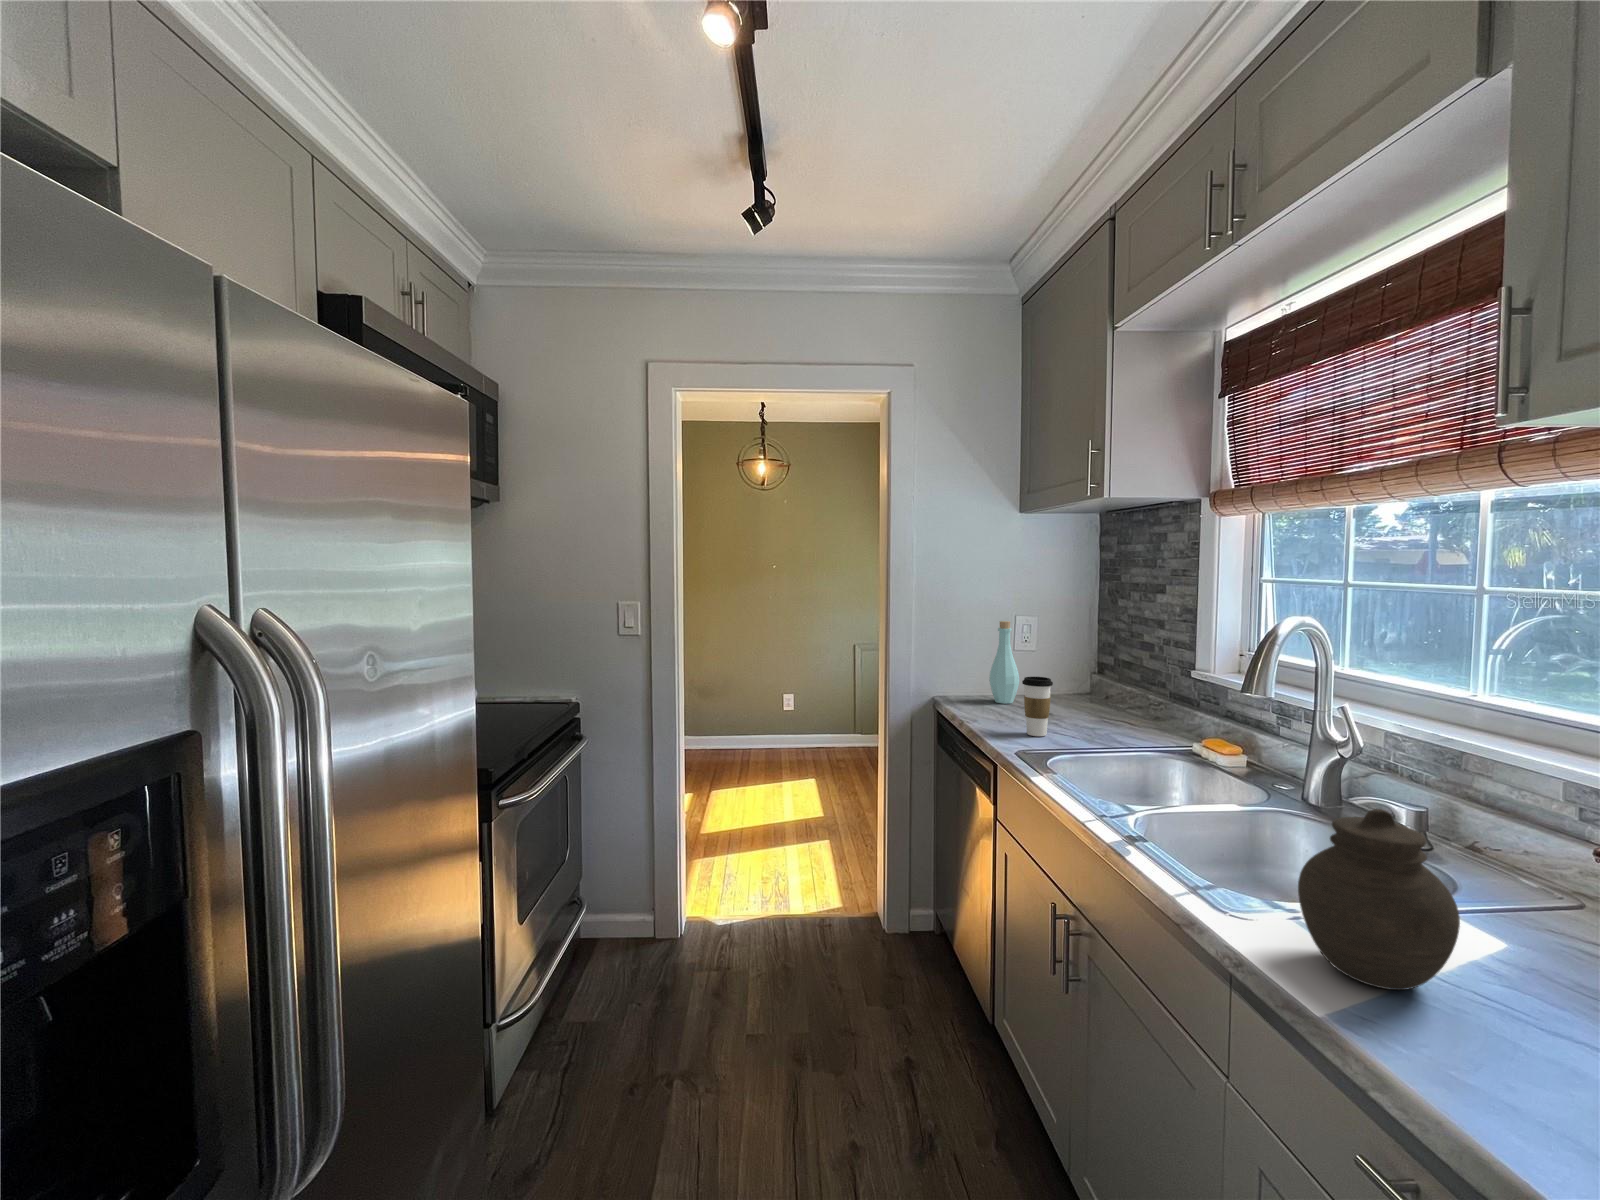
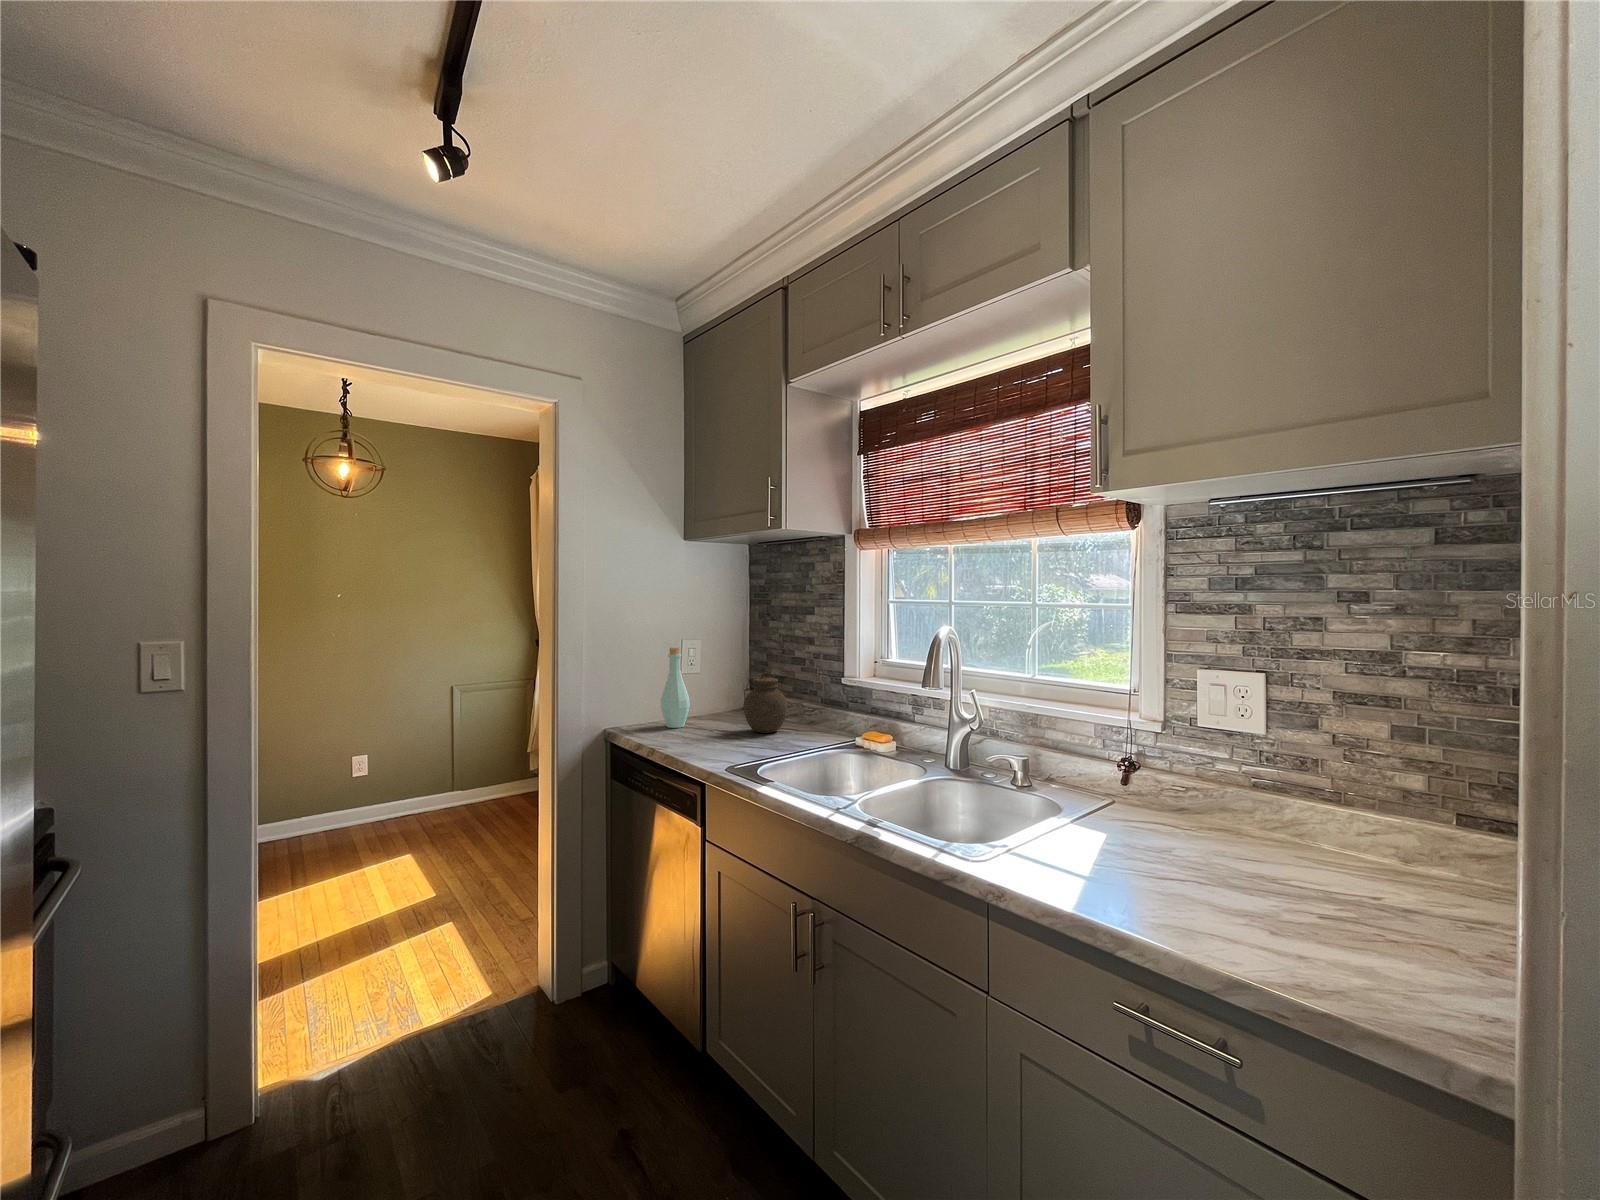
coffee cup: present [1022,677,1053,736] -> none [714,696,741,751]
jar: present [1298,809,1460,990] -> present [744,673,787,733]

